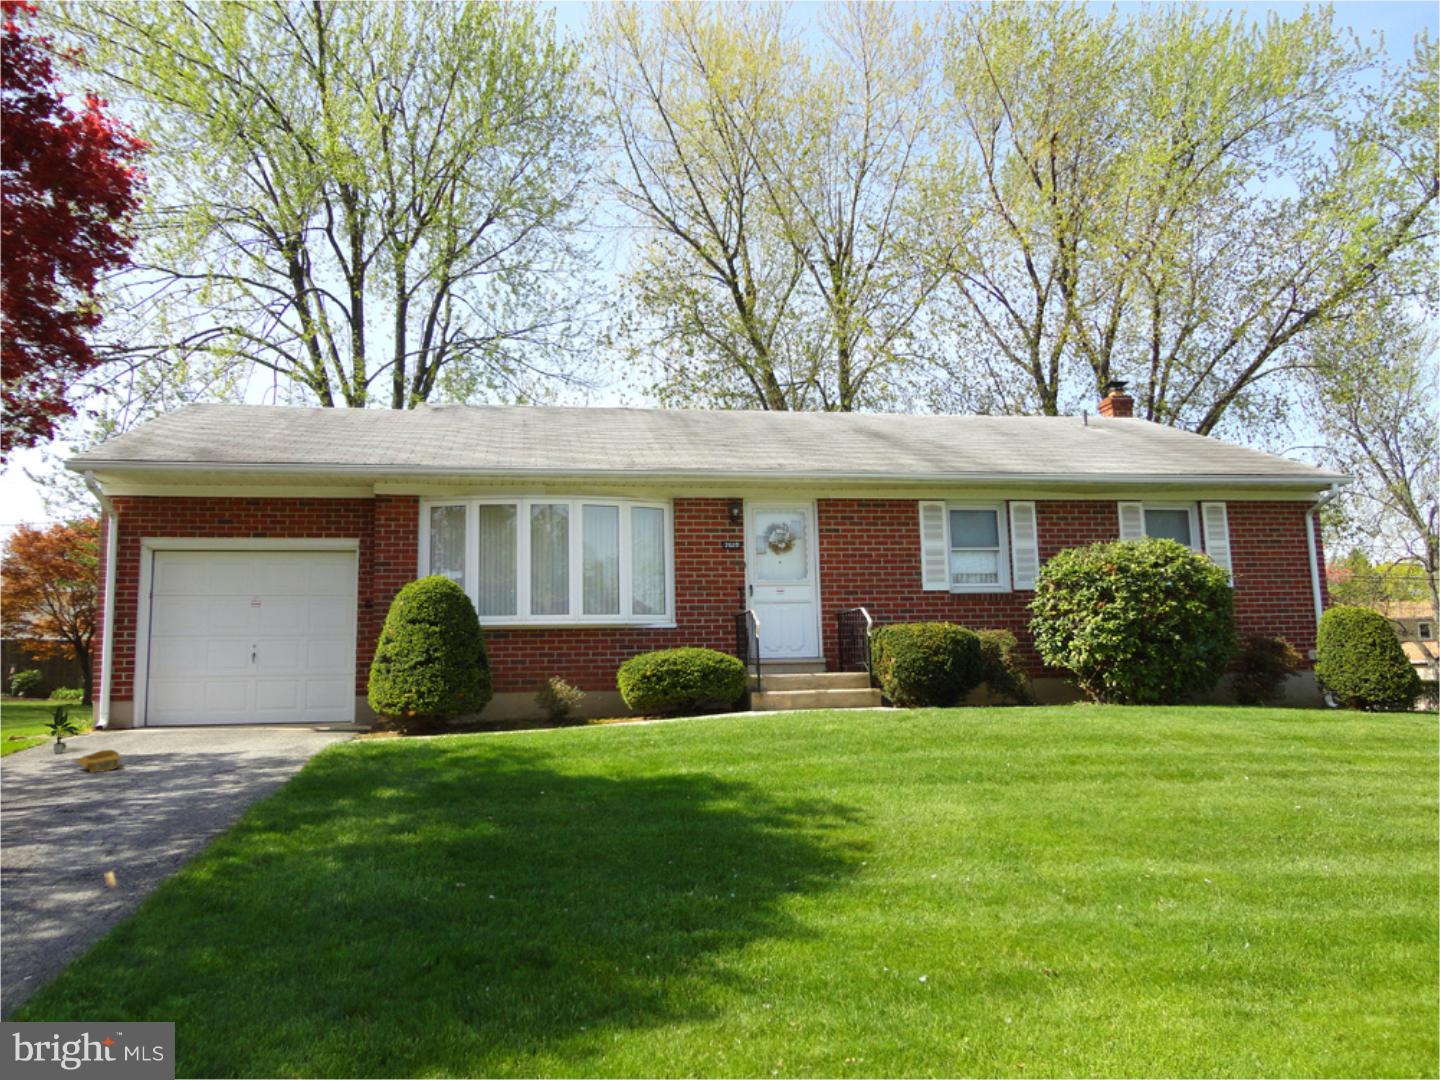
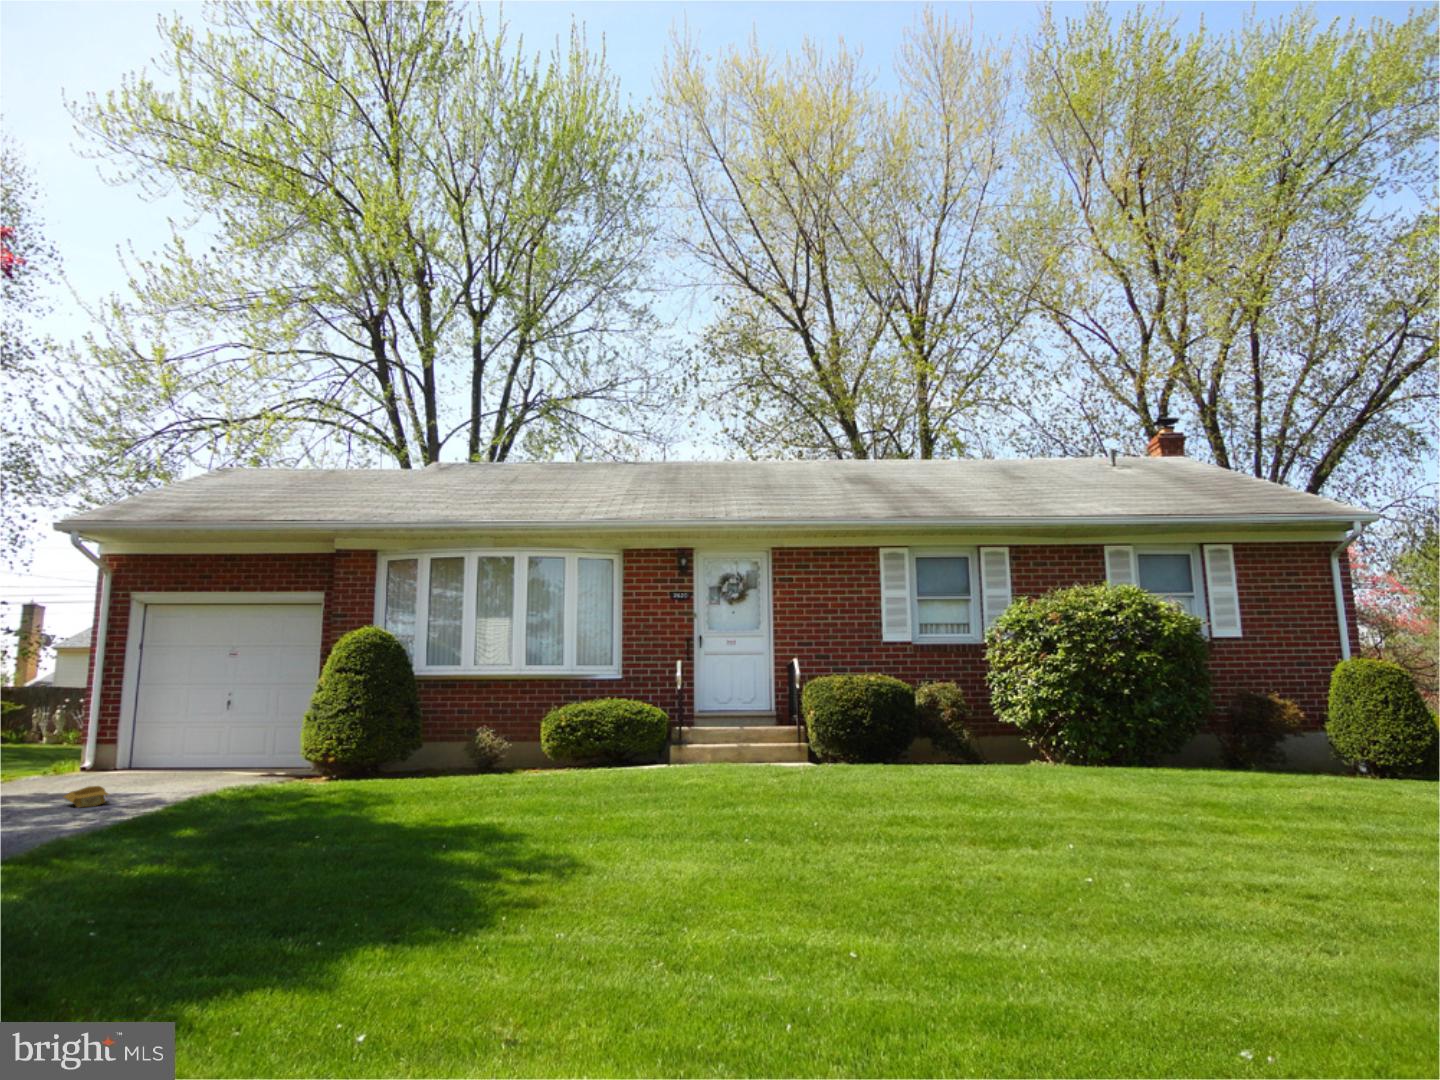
potted plant: present [45,706,79,754] -> none [31,744,66,791]

